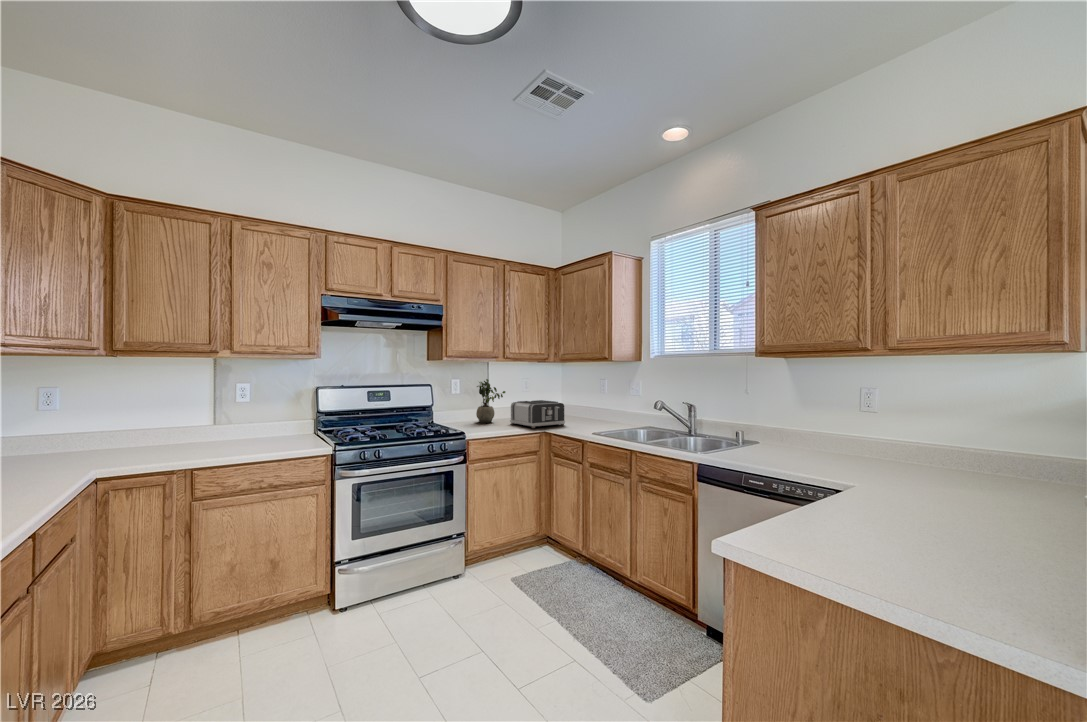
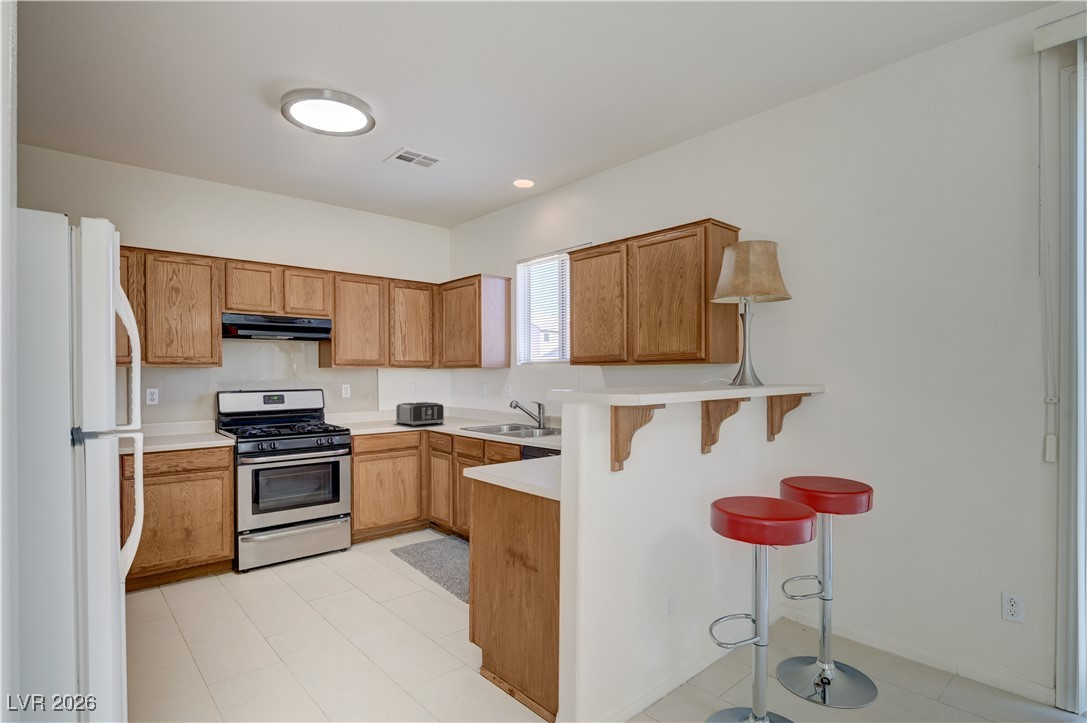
potted plant: present [476,379,505,423] -> none [365,384,392,423]

